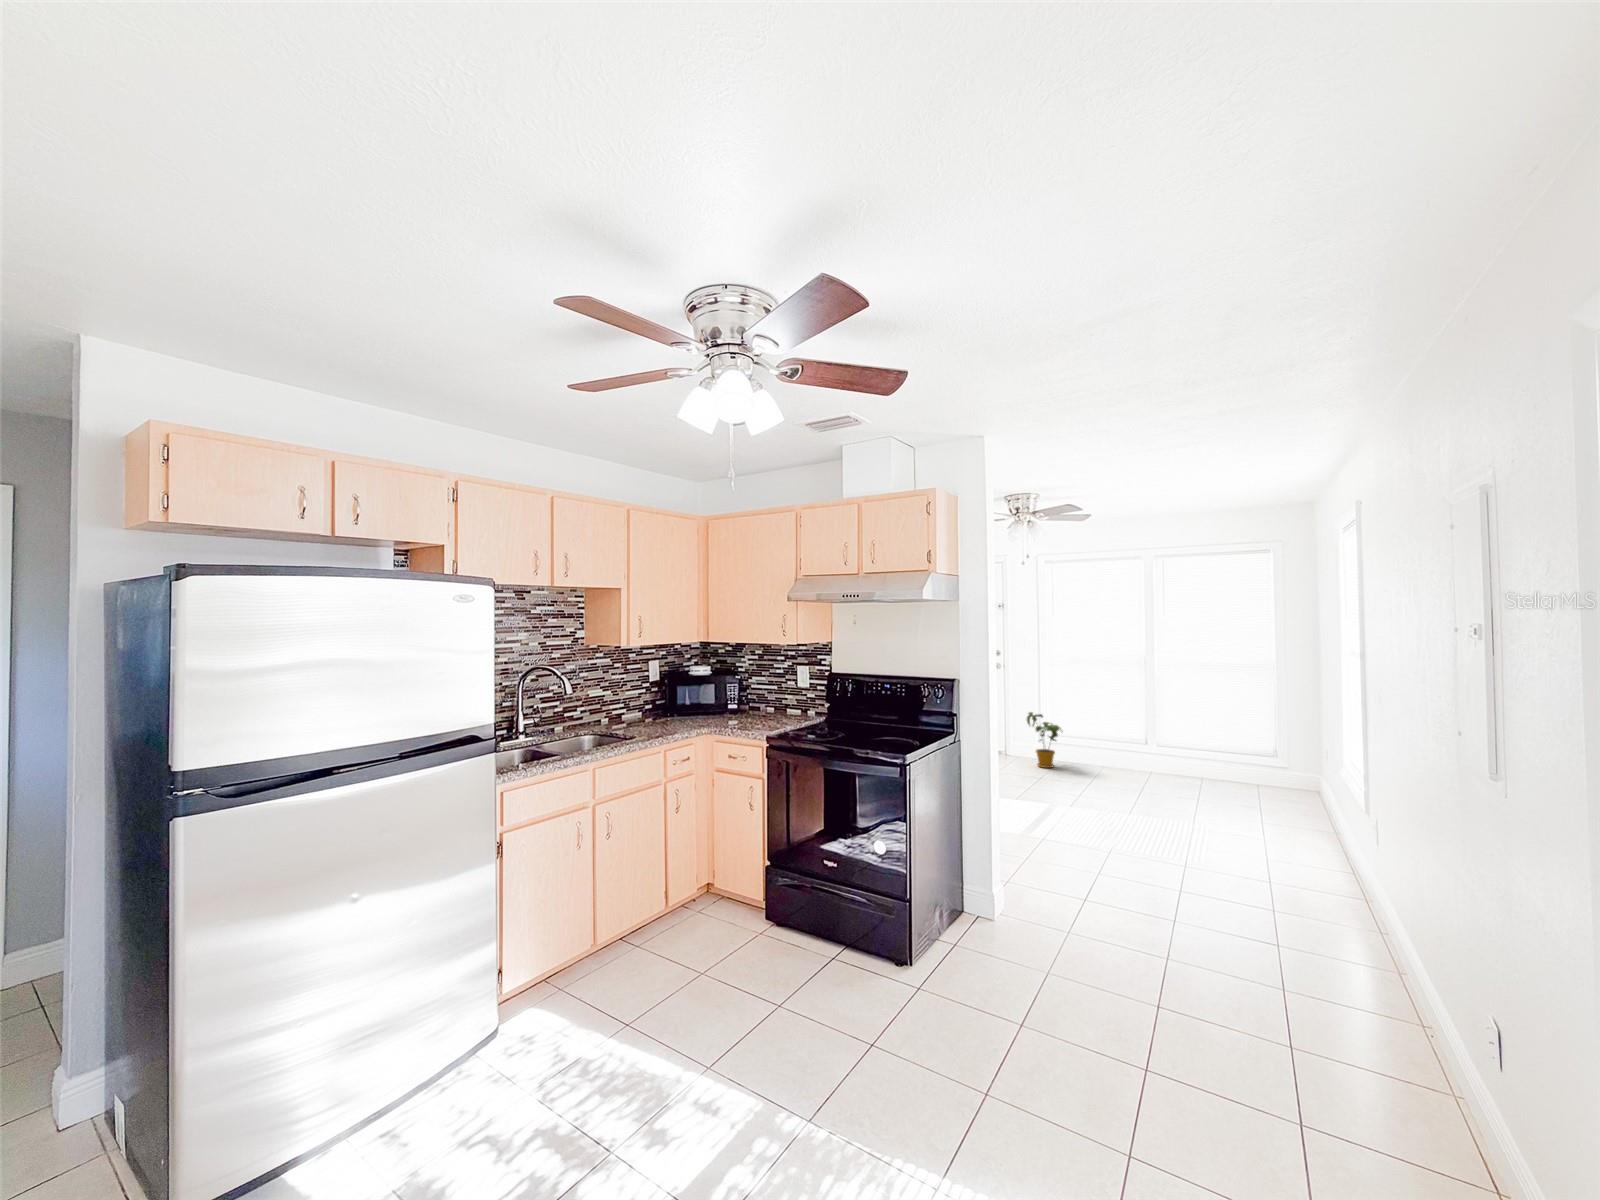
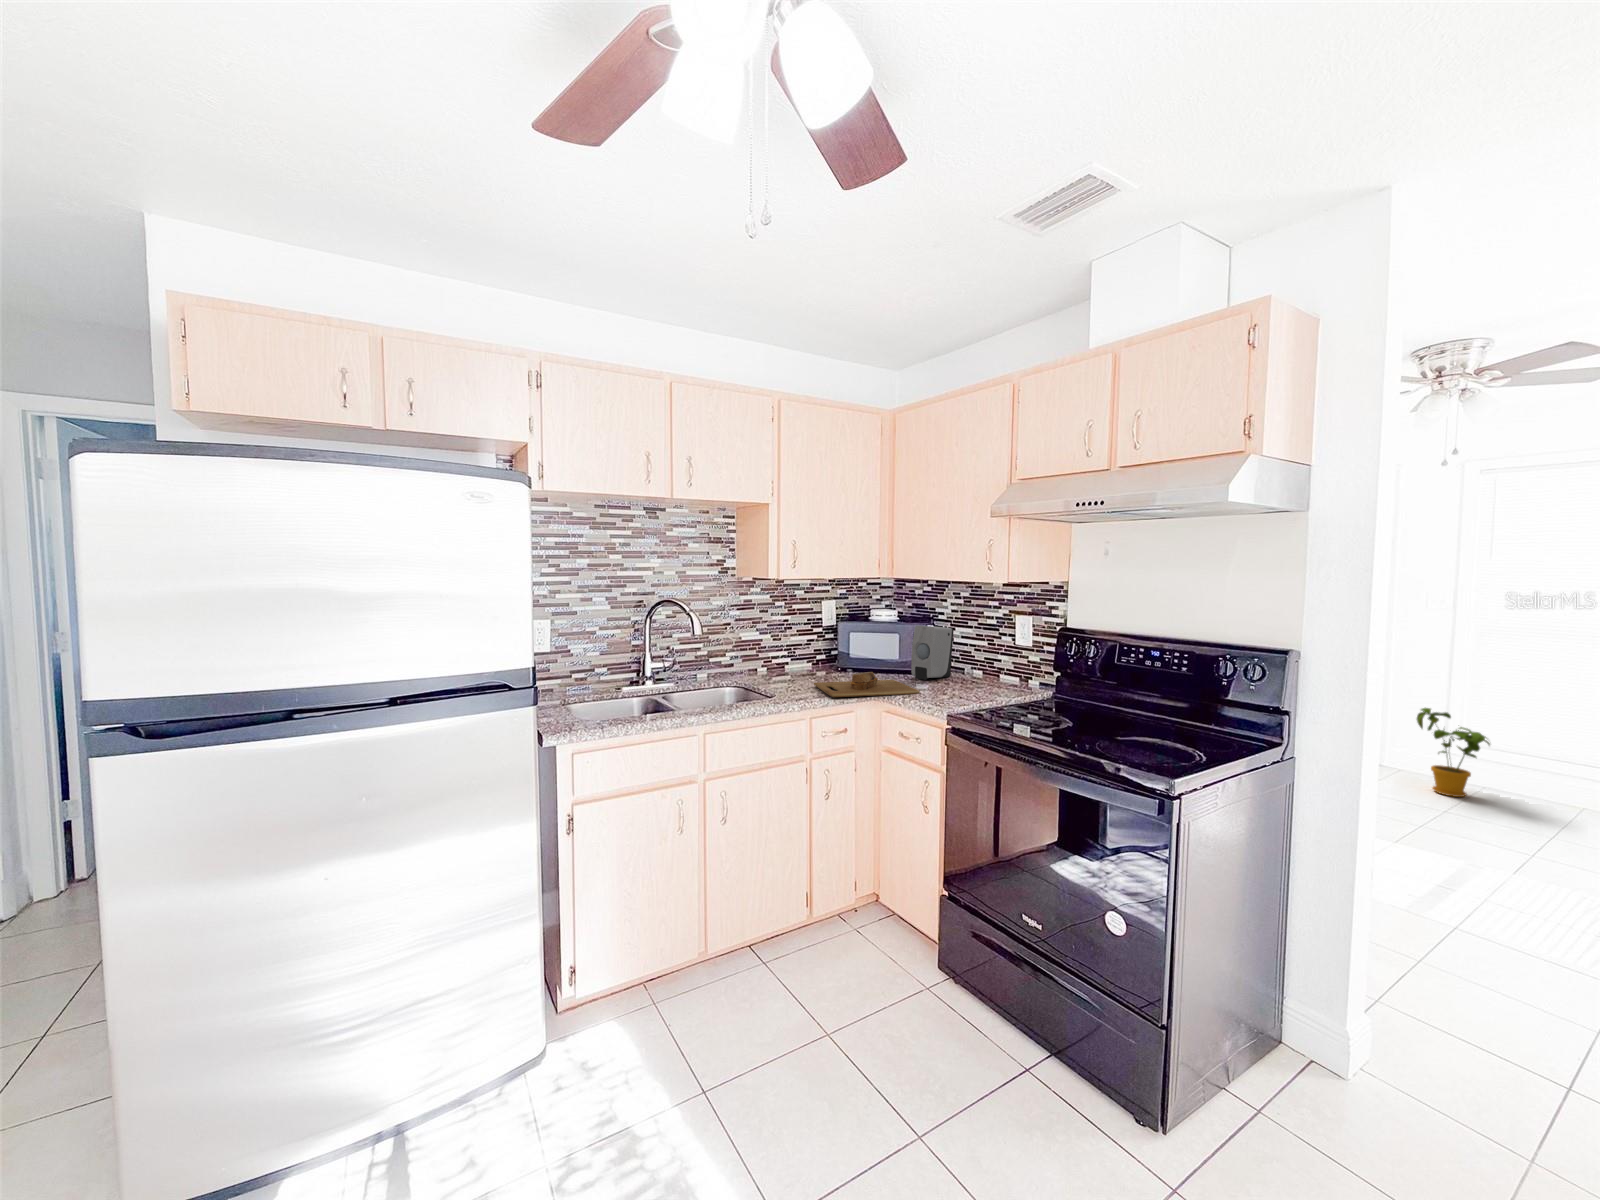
soap dispenser: none [724,677,753,717] -> present [911,626,954,680]
cutting board: none [655,714,737,734] -> present [814,672,920,697]

